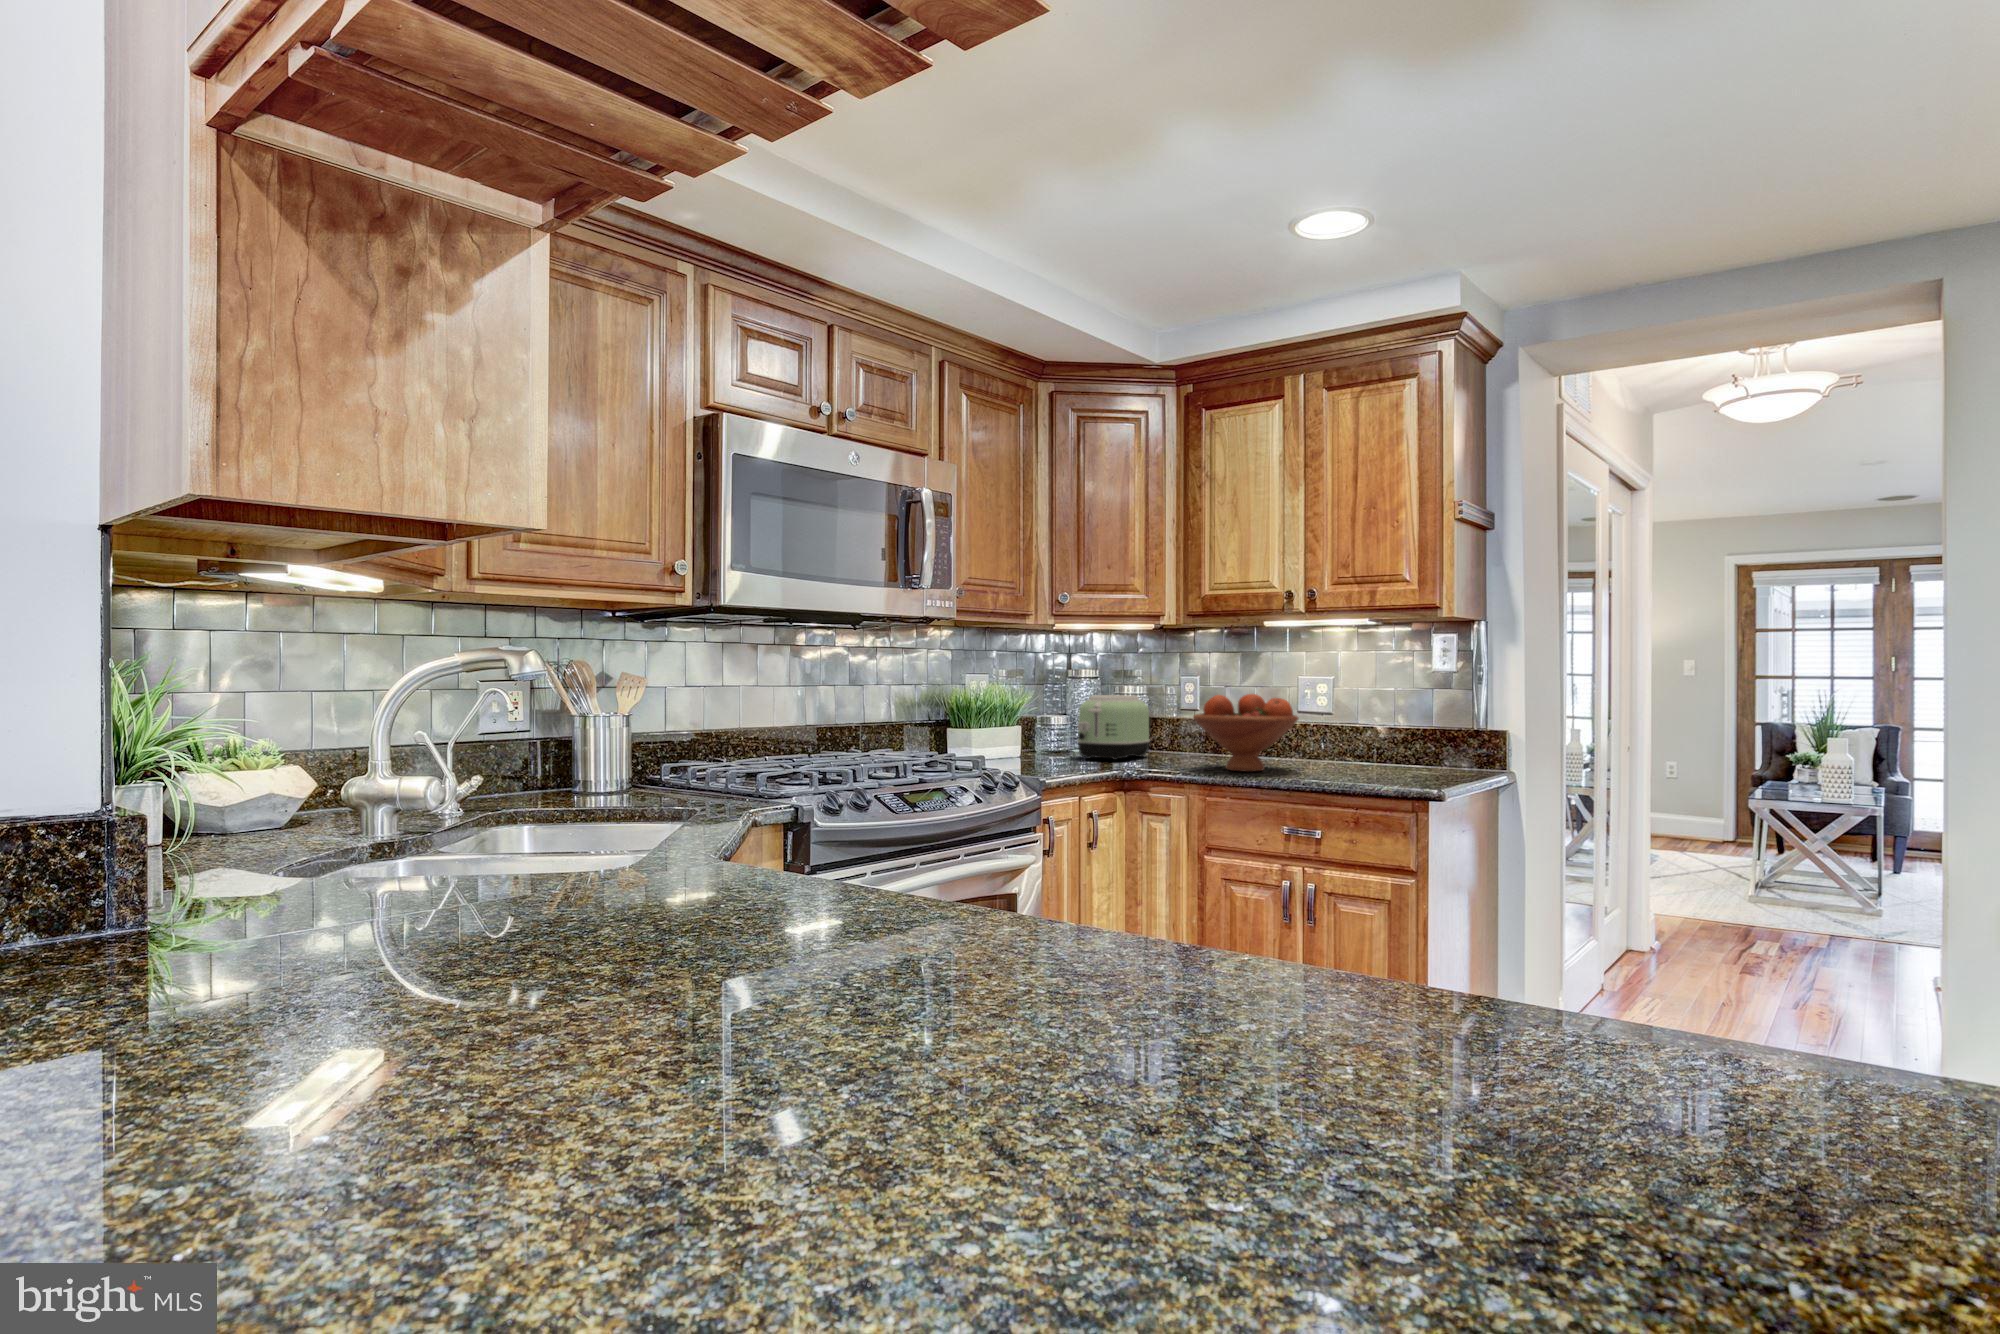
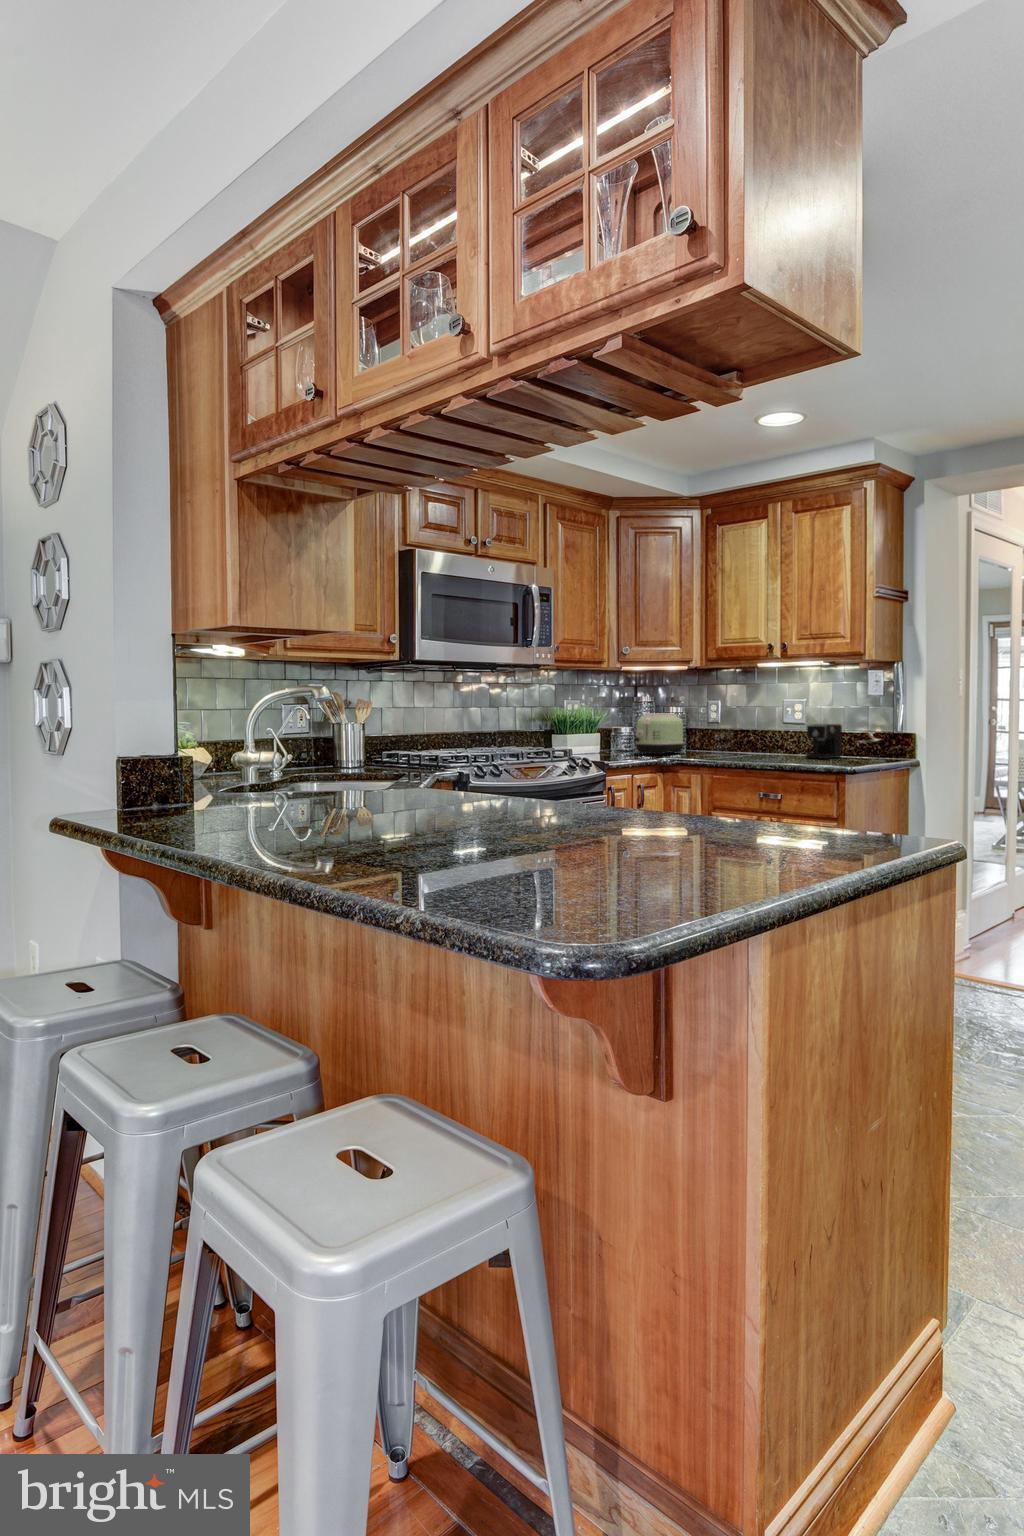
fruit bowl: present [1193,694,1299,772] -> none [706,711,774,760]
coffee maker: none [1343,714,1456,769] -> present [806,724,878,759]

